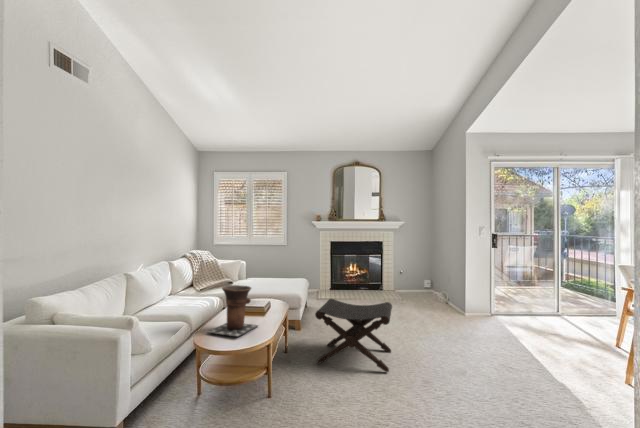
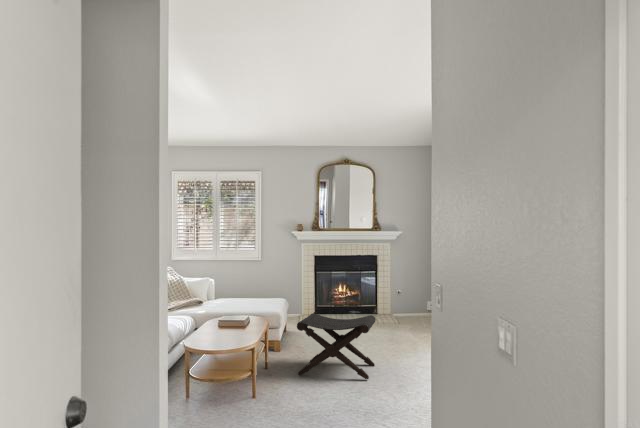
vase: present [208,285,258,336] -> none [192,297,242,342]

